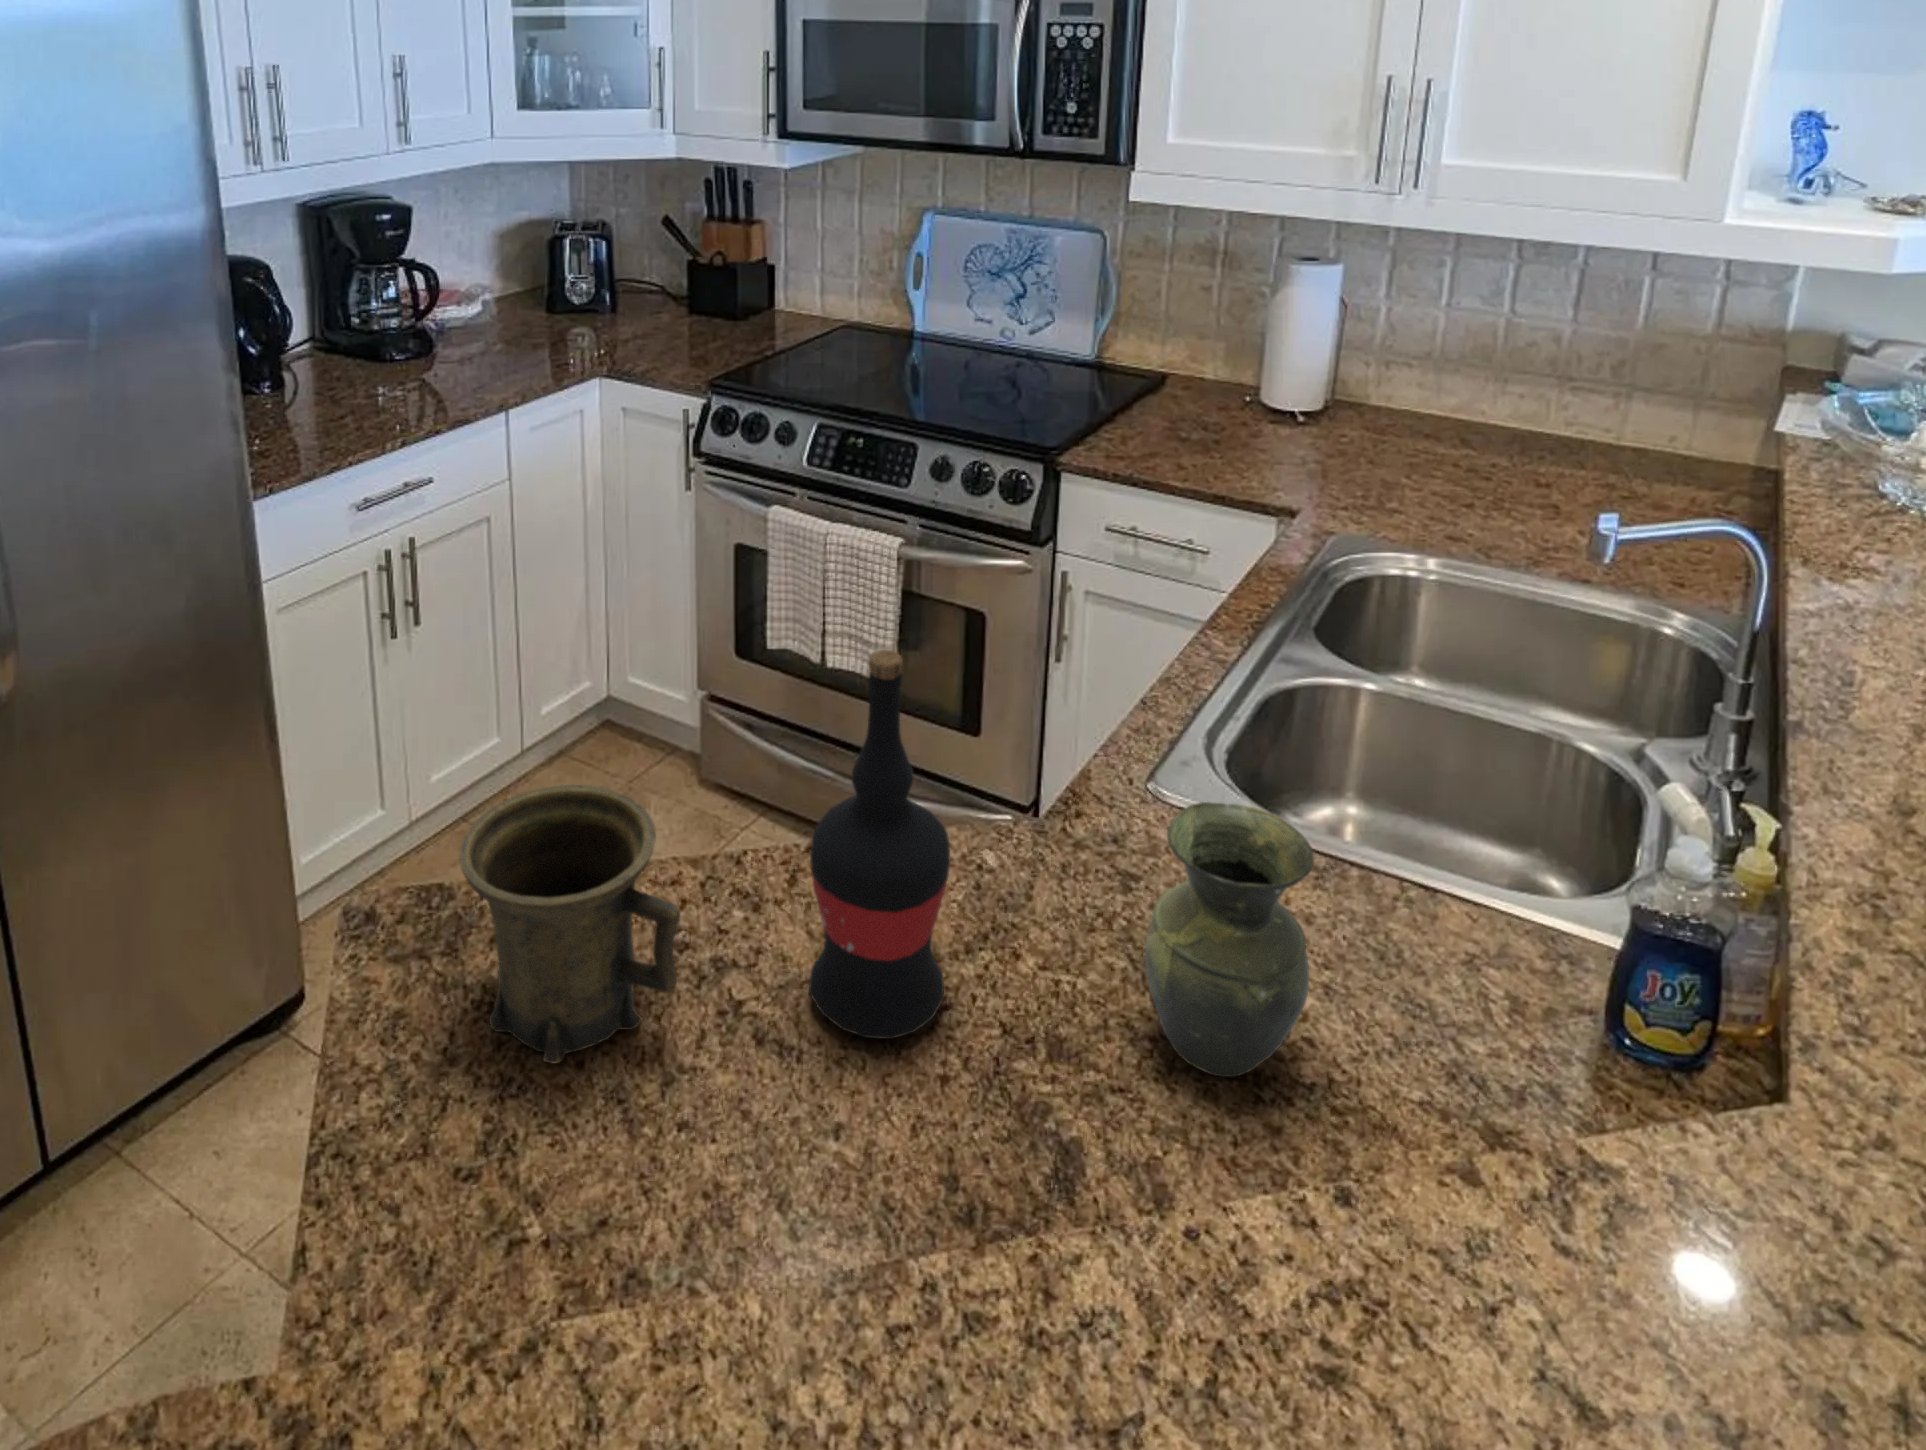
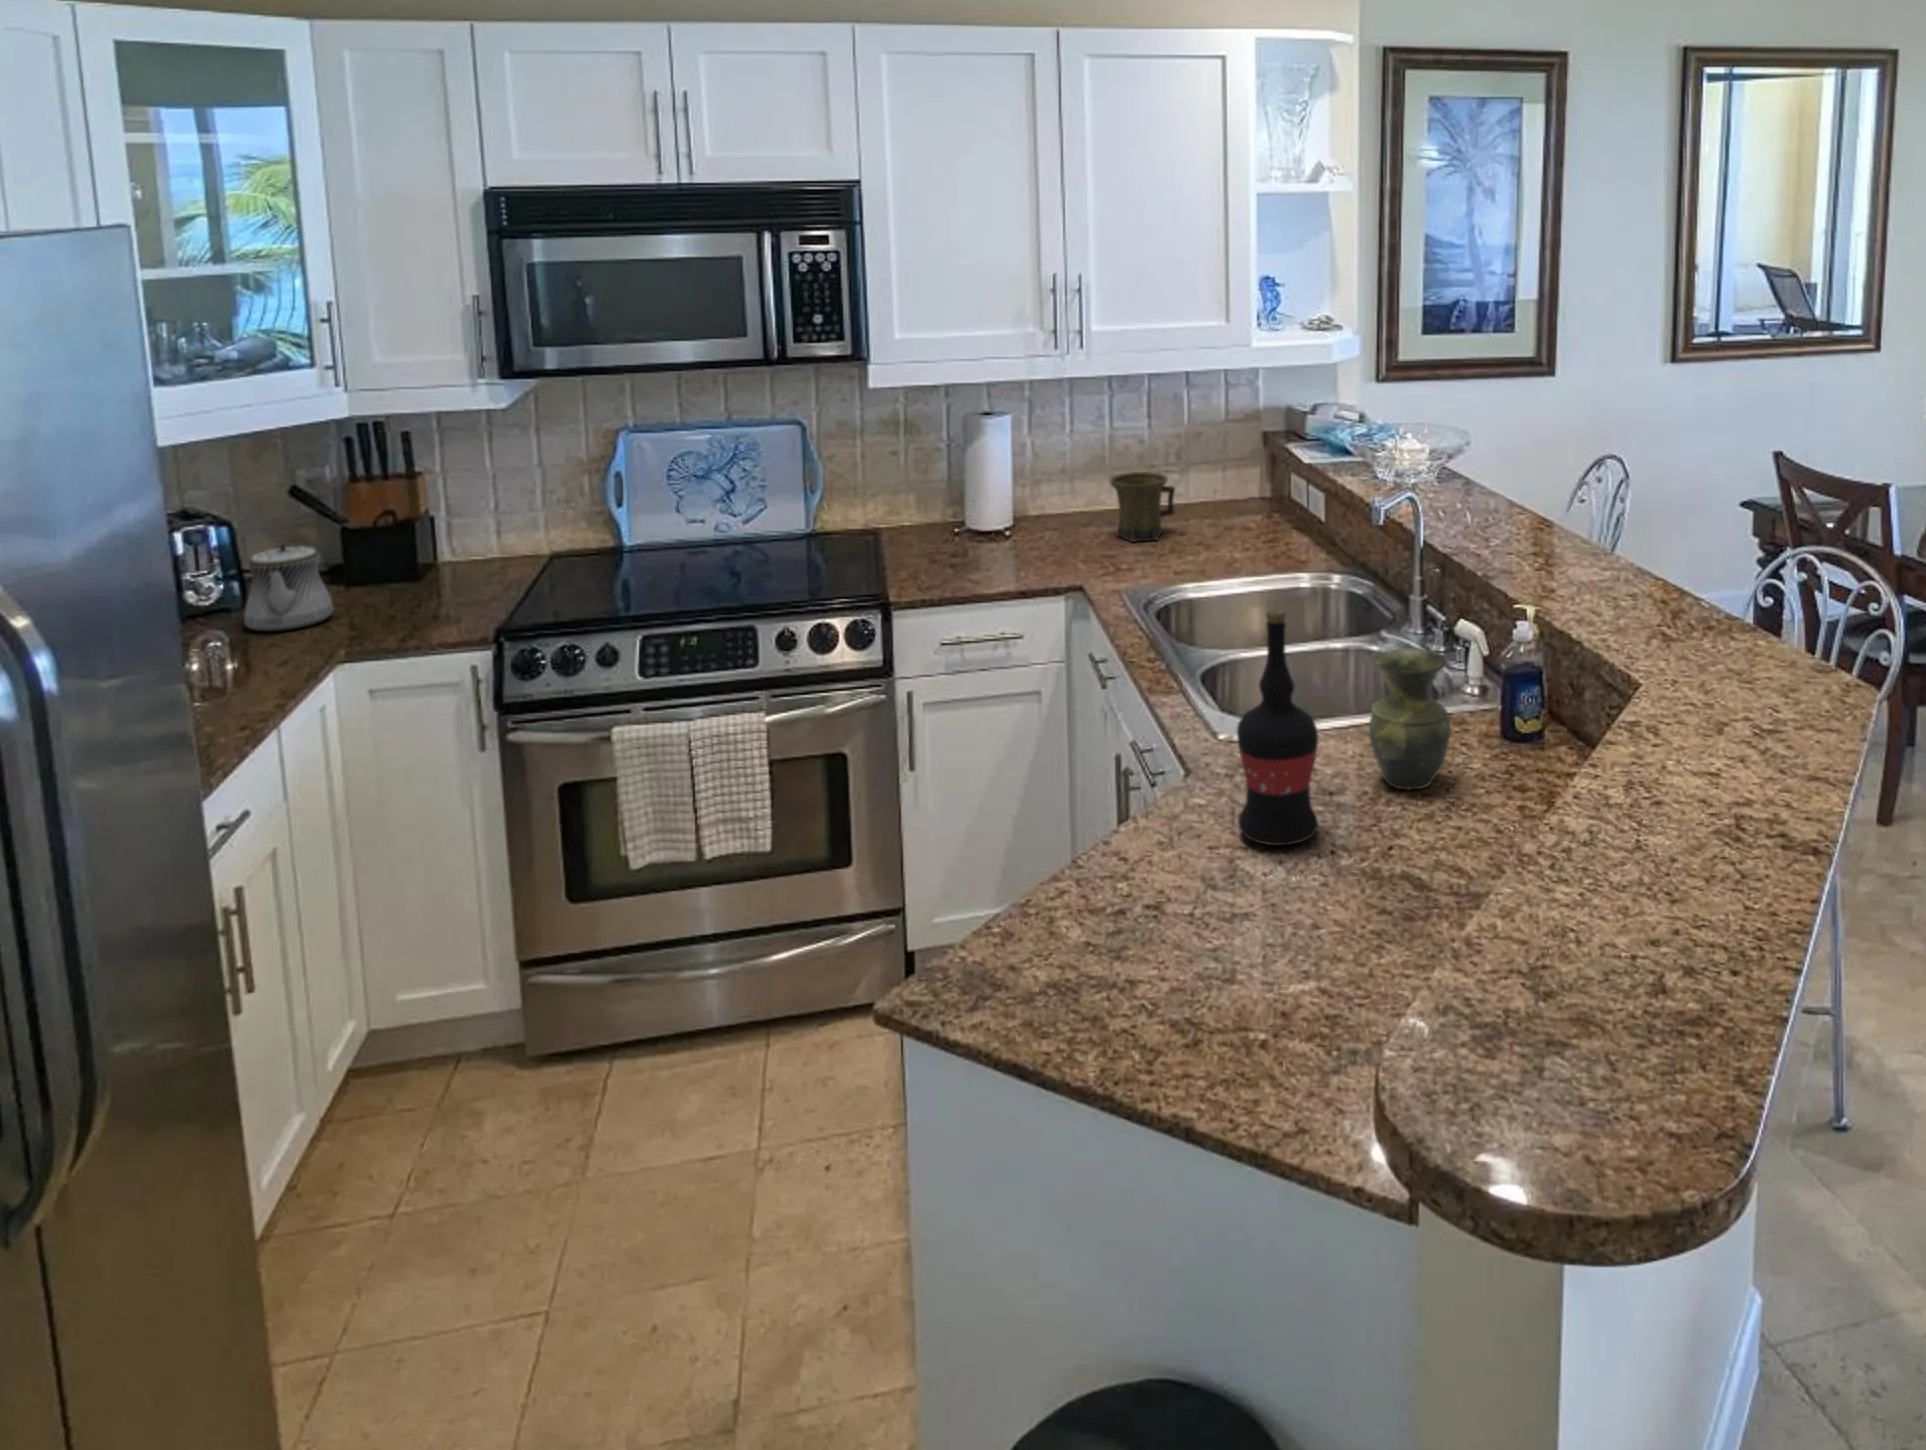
teapot: none [581,266,646,340] -> present [244,544,333,631]
mug: present [459,785,680,1063] -> present [1110,472,1175,542]

